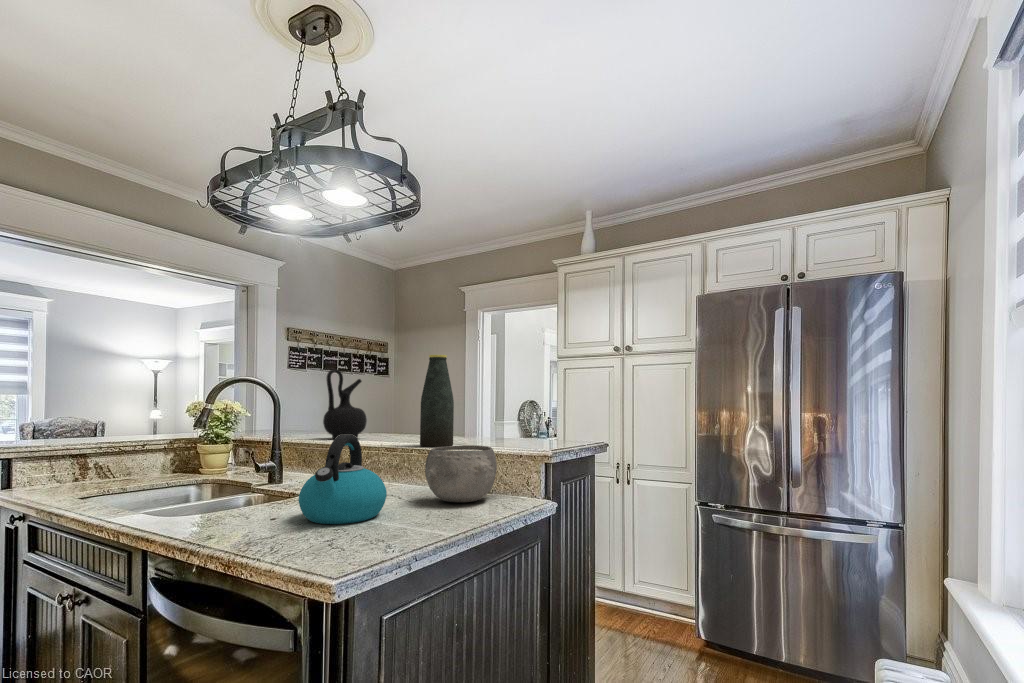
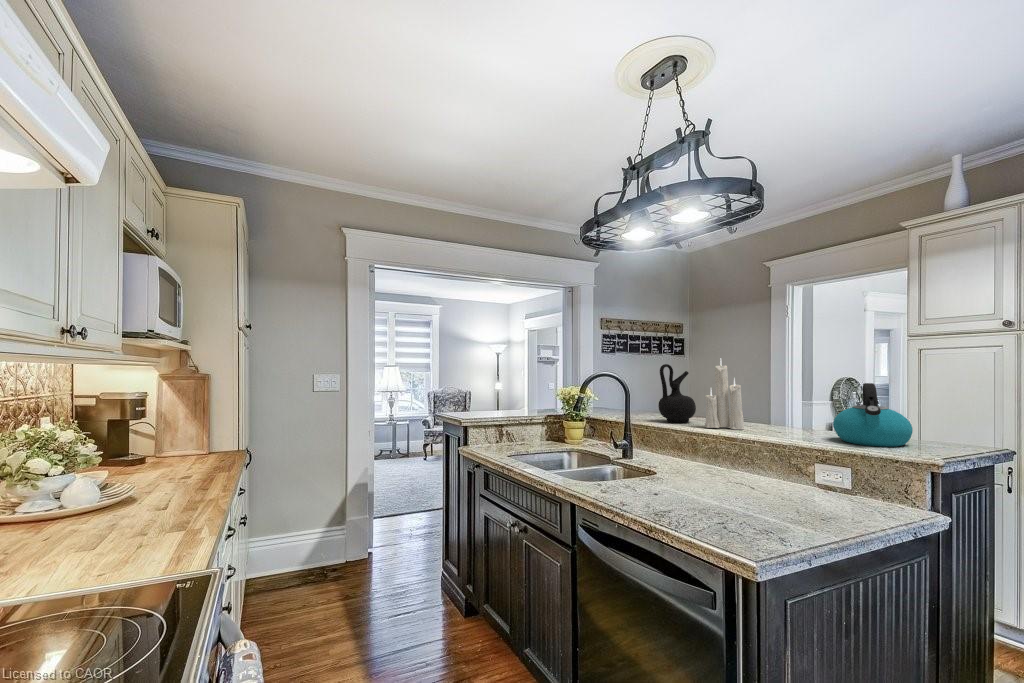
bottle: present [420,355,454,447] -> none [763,355,801,444]
candle: none [370,357,411,441] -> present [705,361,744,430]
kettle: present [299,435,387,524] -> present [833,383,913,447]
bowl: present [425,445,497,502] -> none [784,446,869,507]

